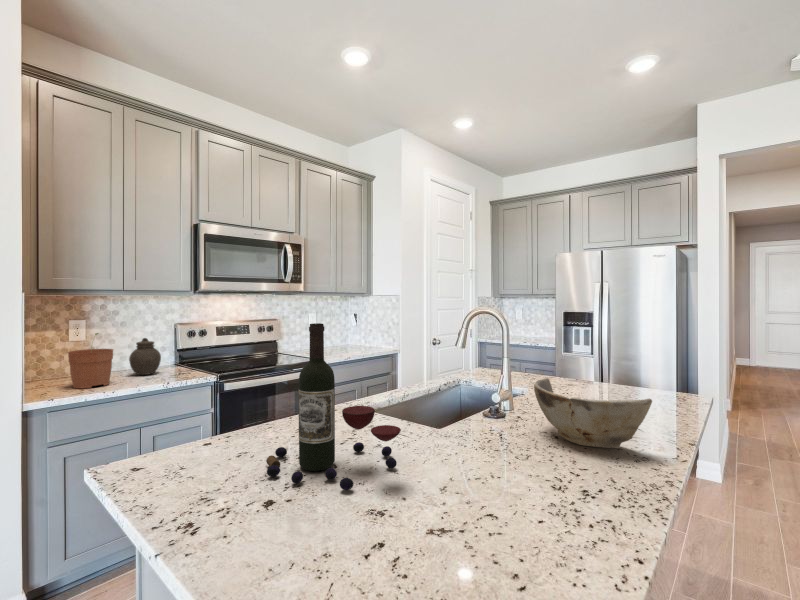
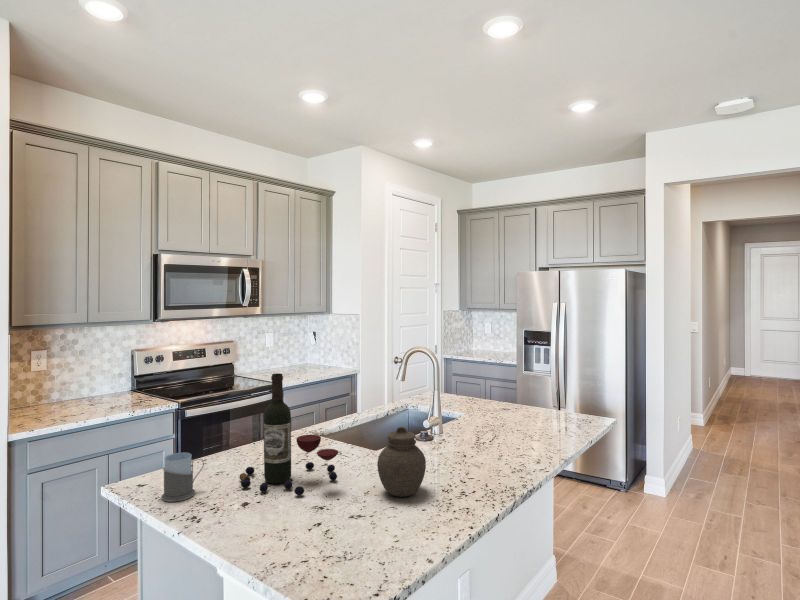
plant pot: present [68,333,113,388] -> none [39,365,81,418]
jar: present [129,338,161,375] -> present [377,427,426,497]
bowl: present [534,378,652,448] -> none [451,407,529,462]
mug: none [156,427,217,496] -> present [161,453,204,502]

